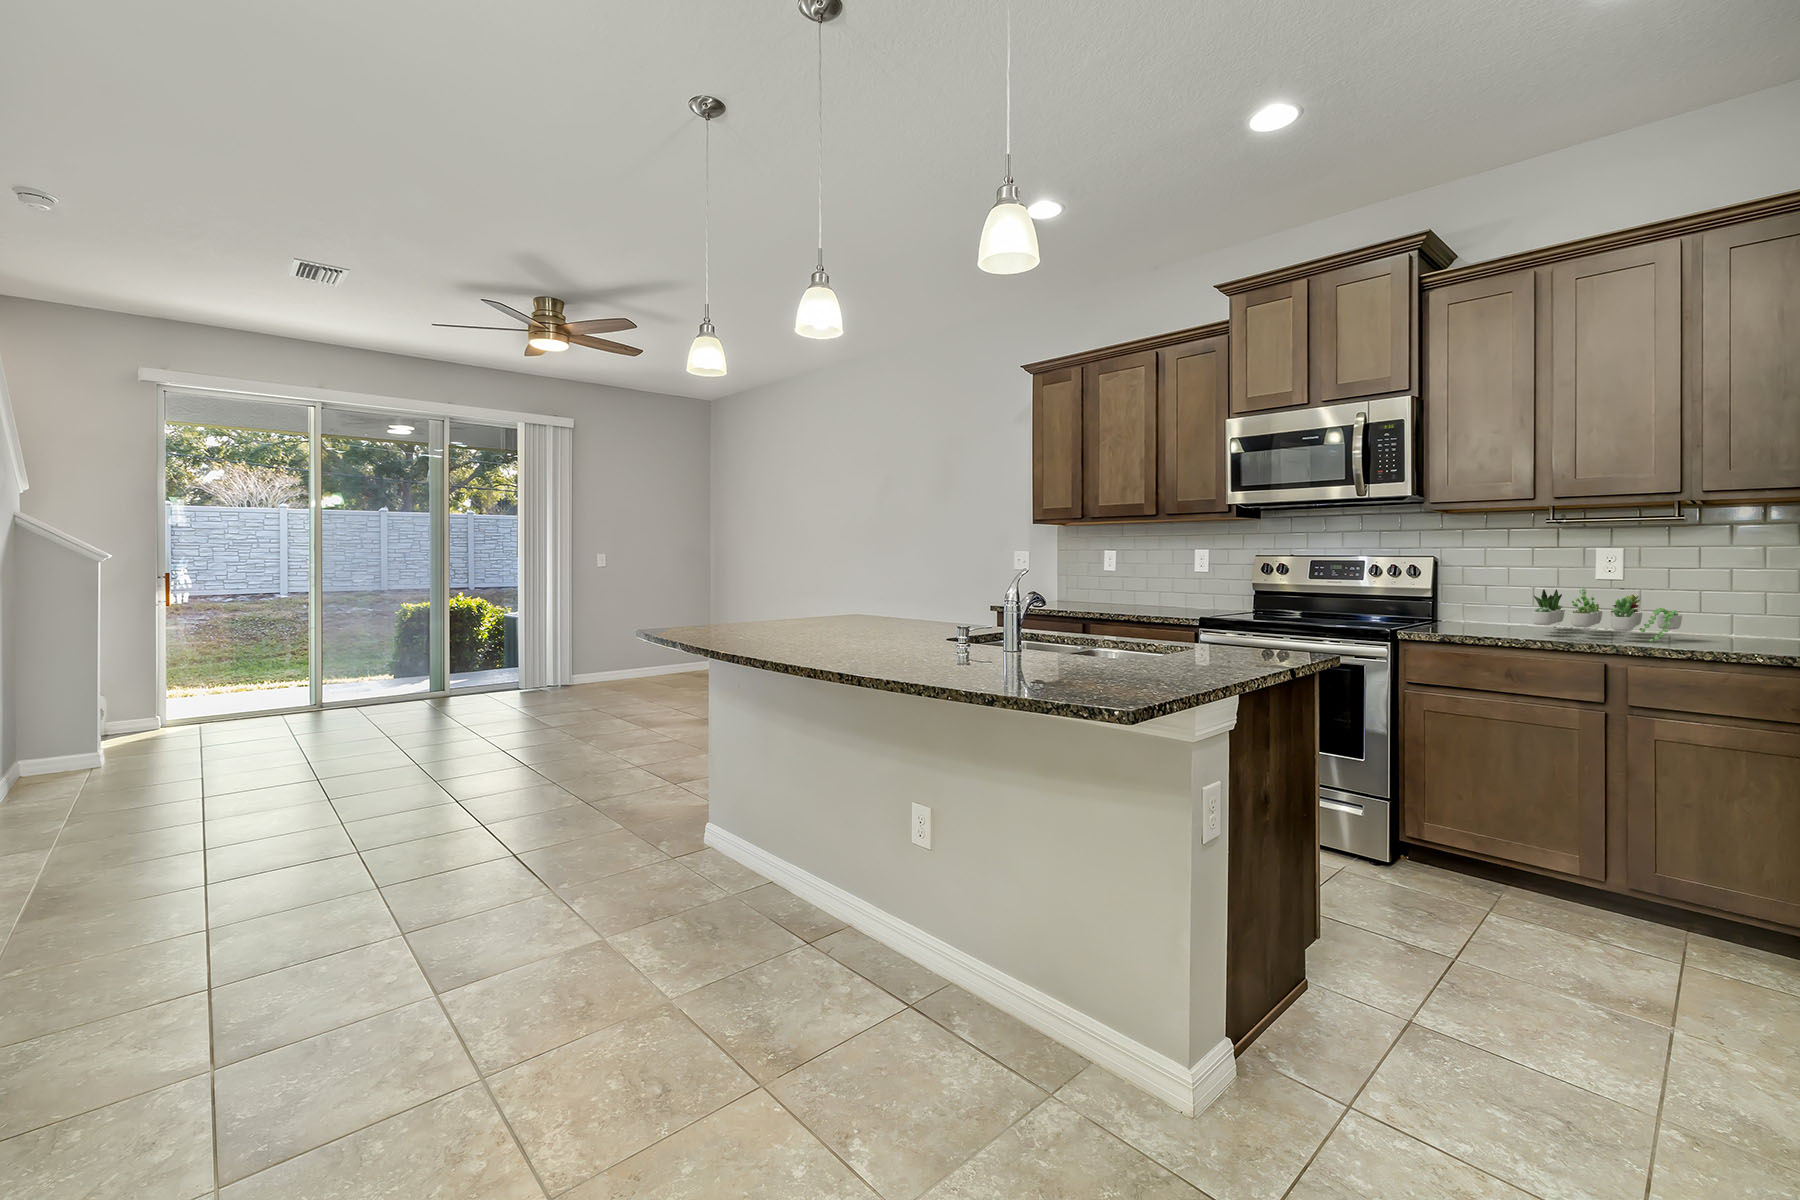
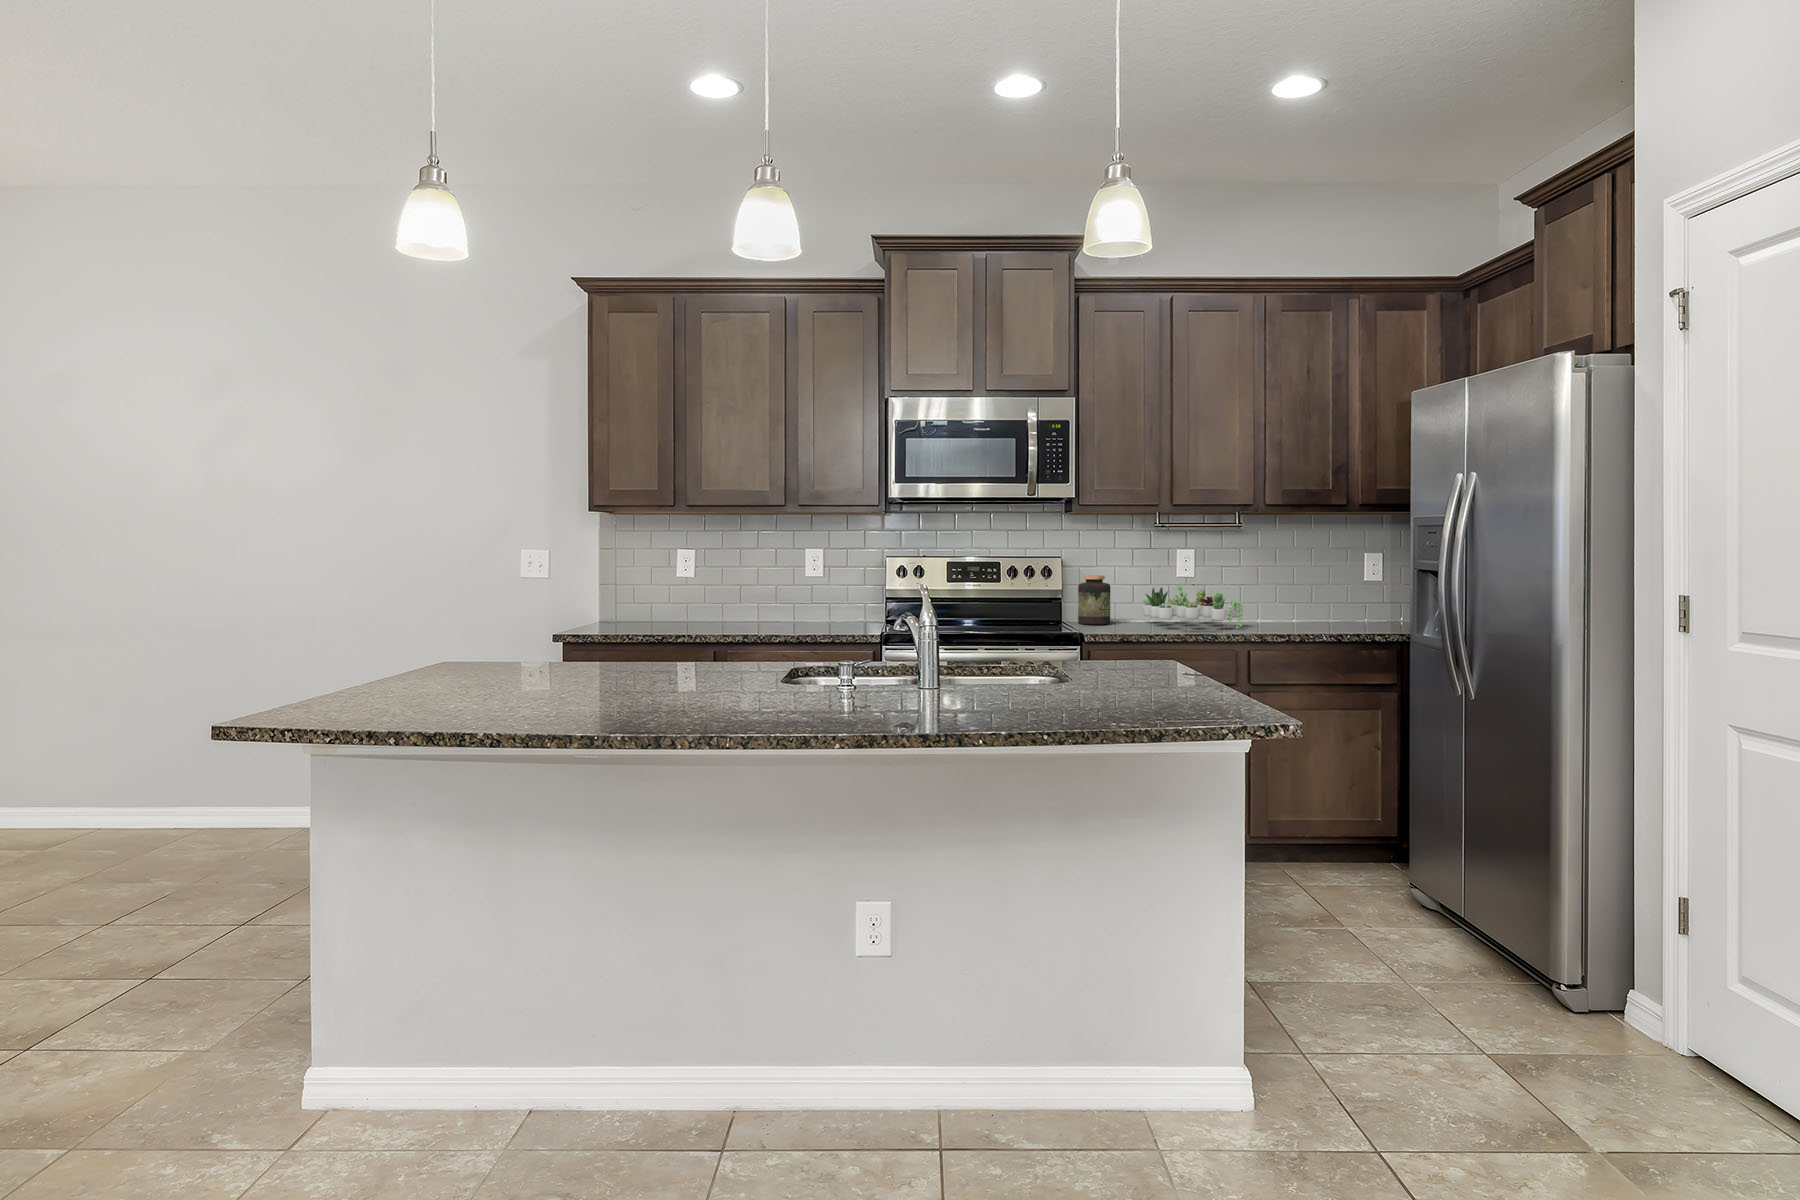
jar: none [1454,575,1496,627] -> present [1078,575,1110,624]

